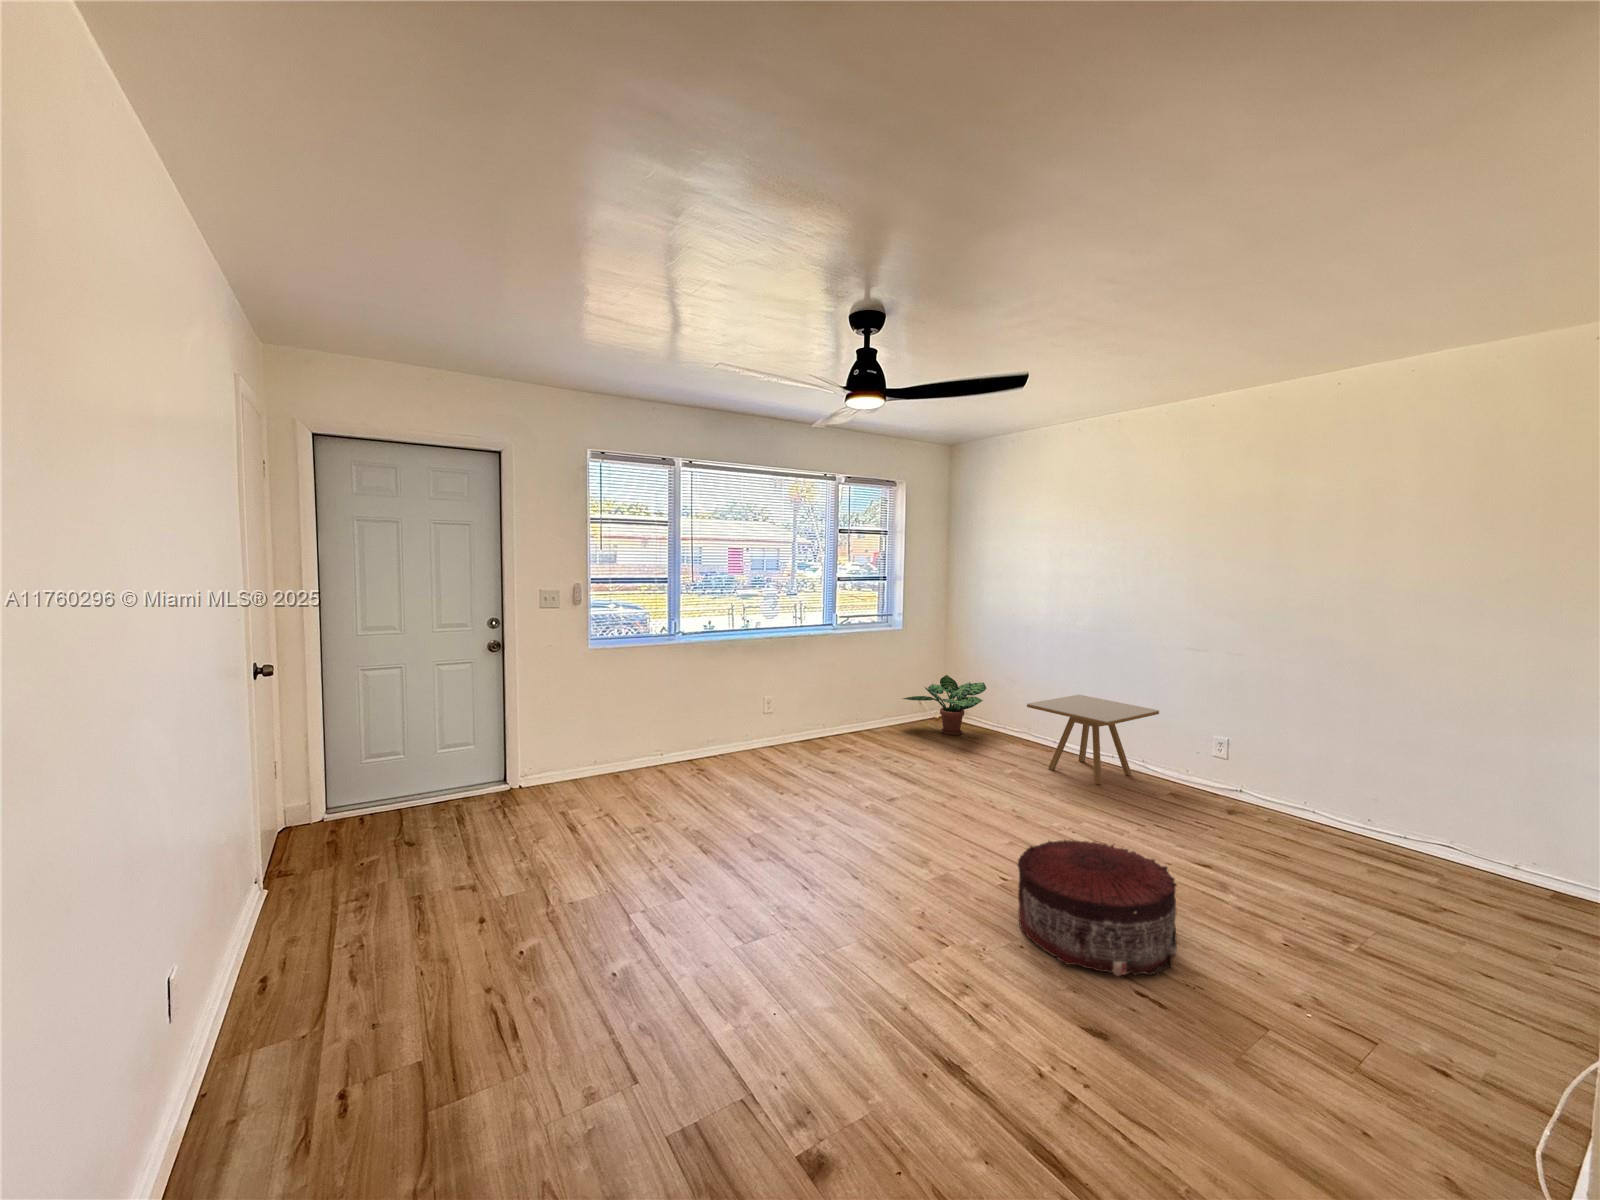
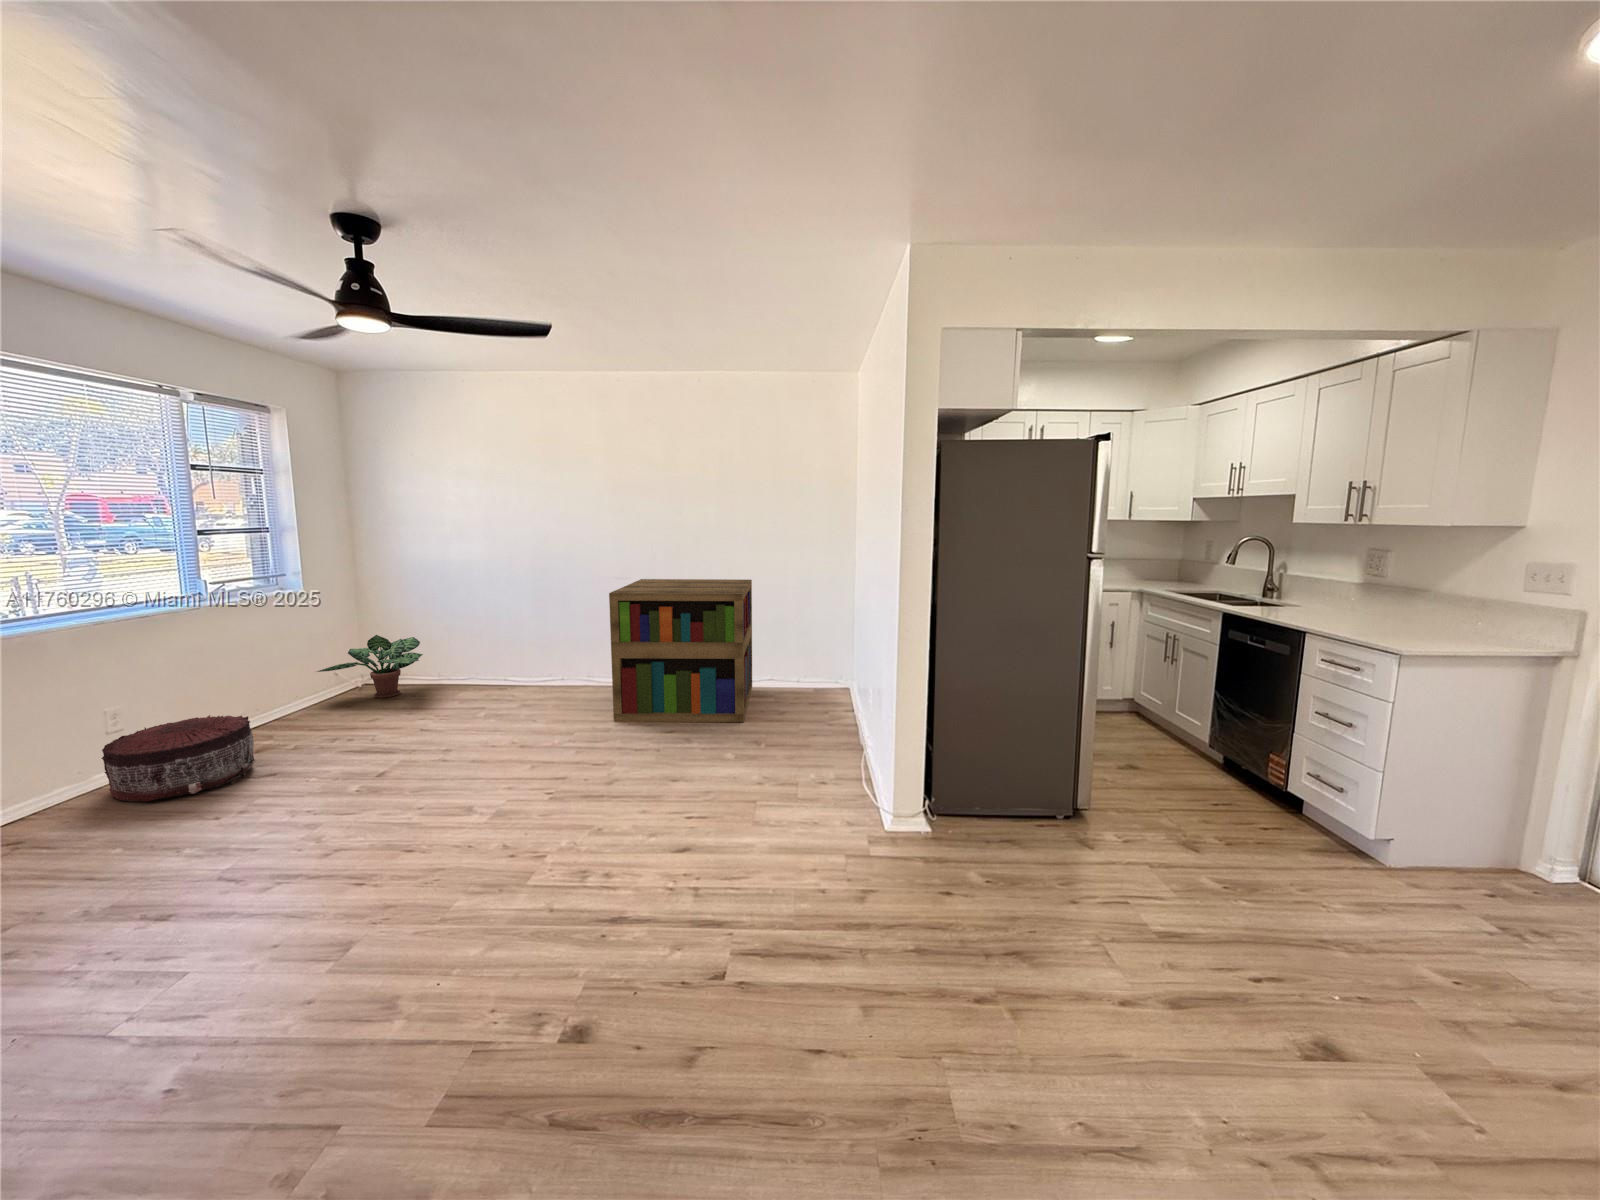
bookshelf: none [1142,653,1421,898] -> present [609,579,752,722]
side table: present [1027,695,1159,785] -> none [486,631,595,702]
pouf: present [1018,840,1177,976] -> present [102,715,255,802]

